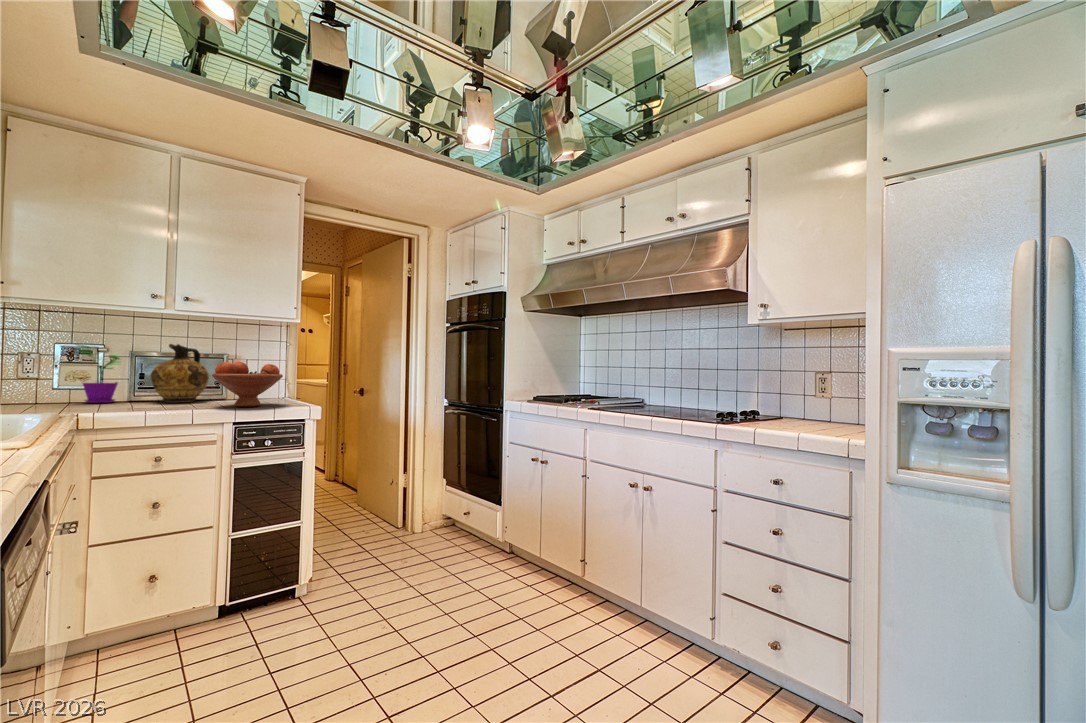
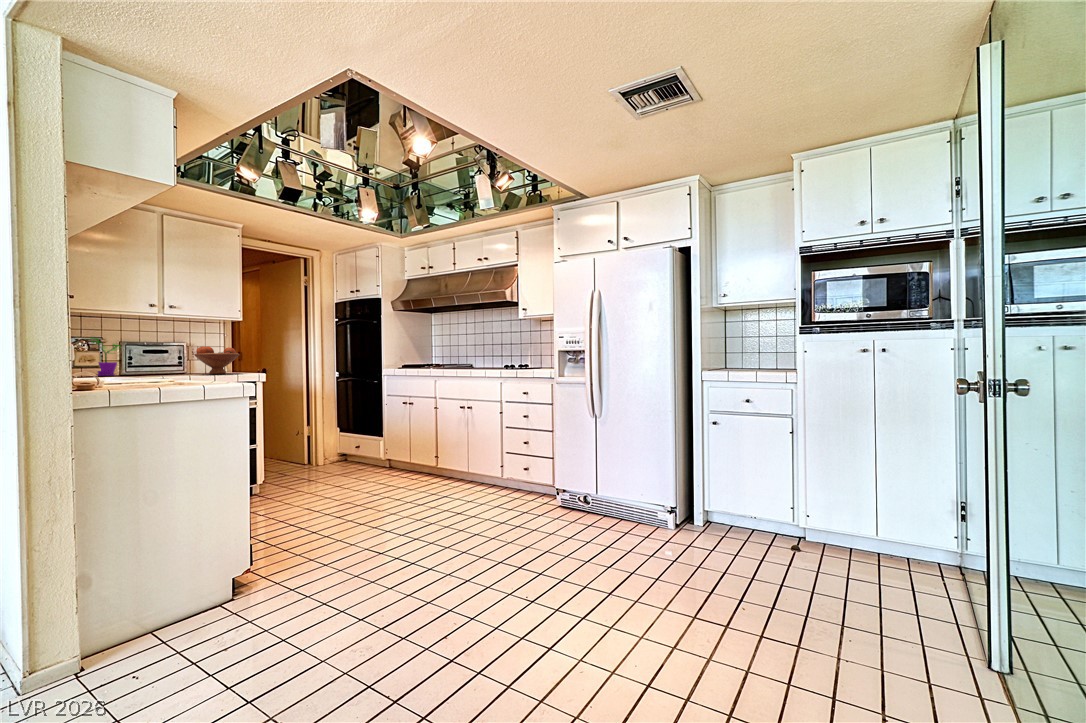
ceramic jug: present [151,344,209,402] -> none [141,336,180,374]

